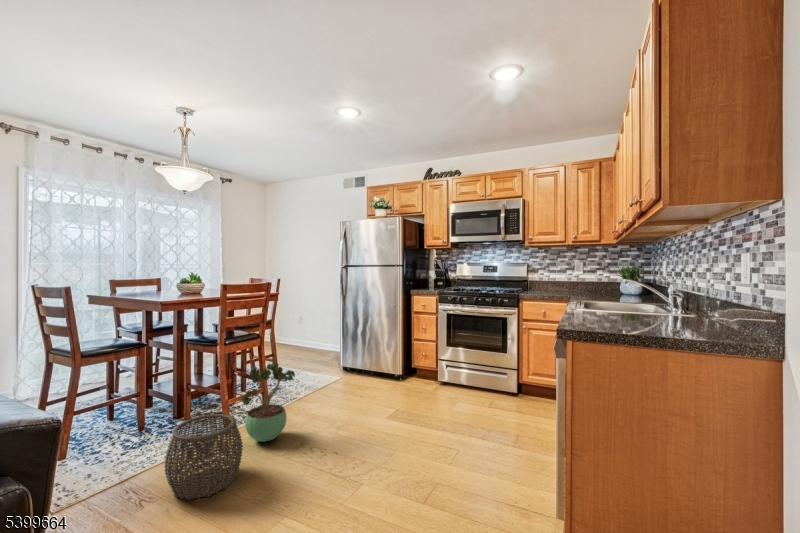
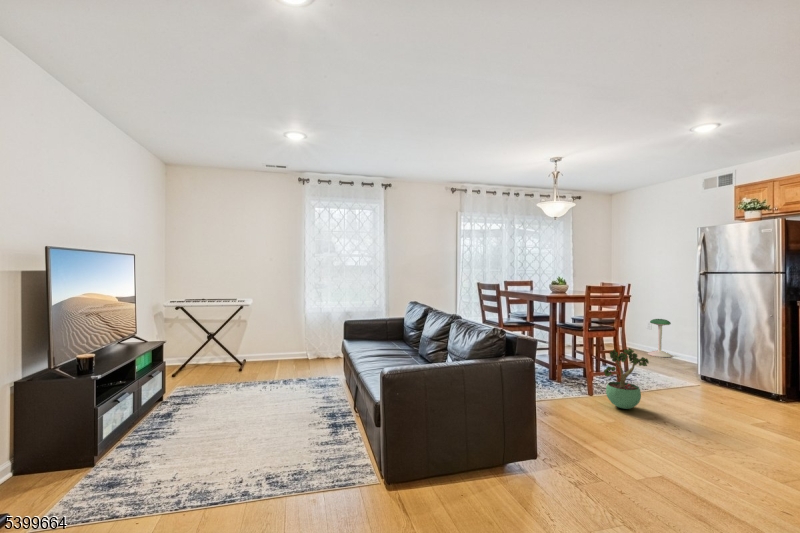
stool: none [298,313,319,352] -> present [648,319,672,357]
woven basket: present [164,414,243,500] -> none [557,374,608,425]

